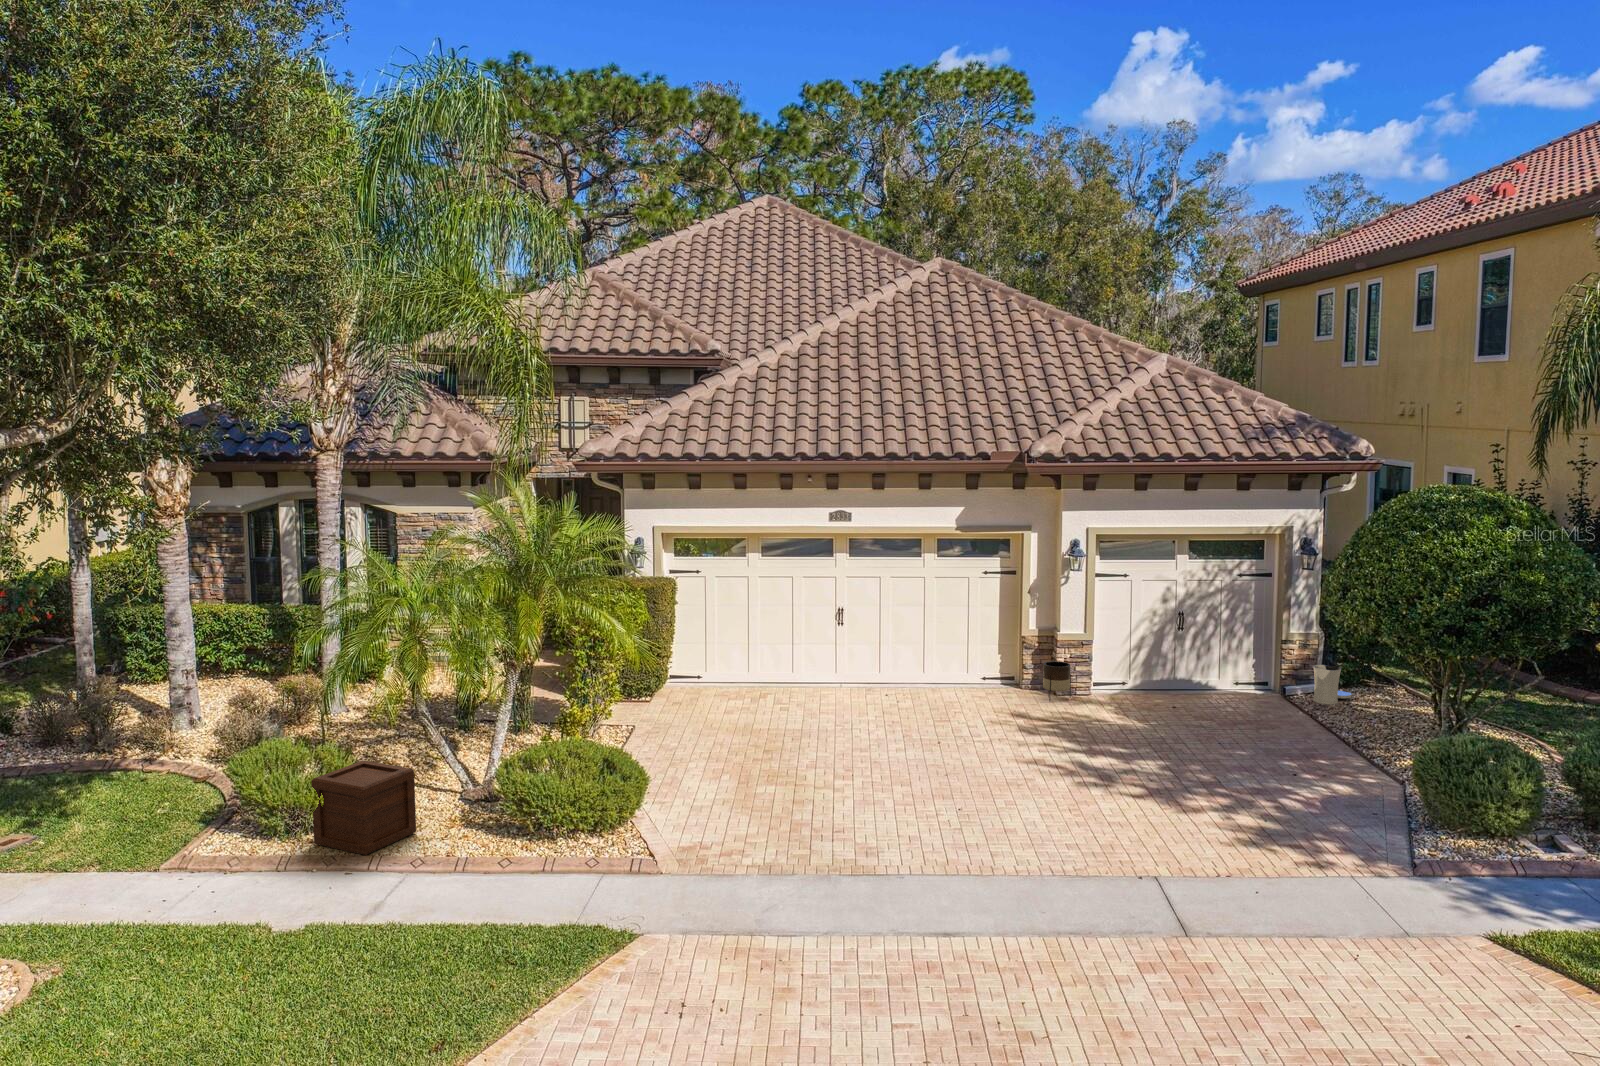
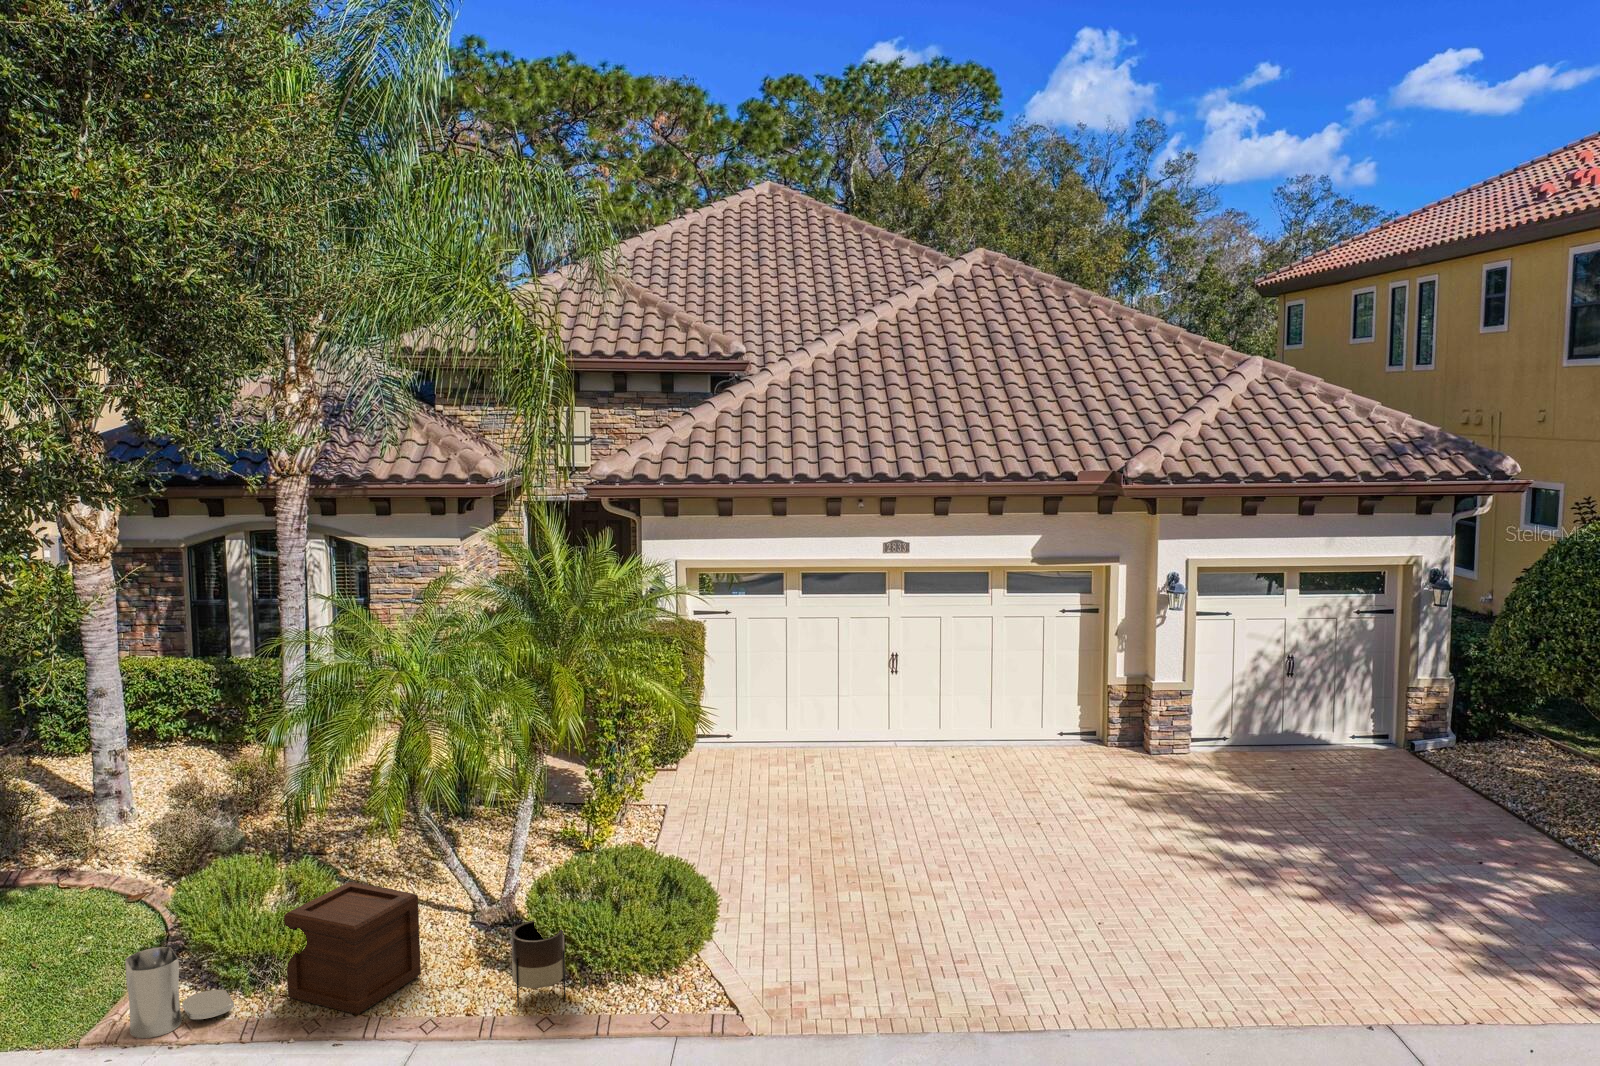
planter: present [1043,661,1071,700] -> present [511,921,566,1007]
trash can: present [1313,665,1352,704] -> present [125,947,234,1038]

